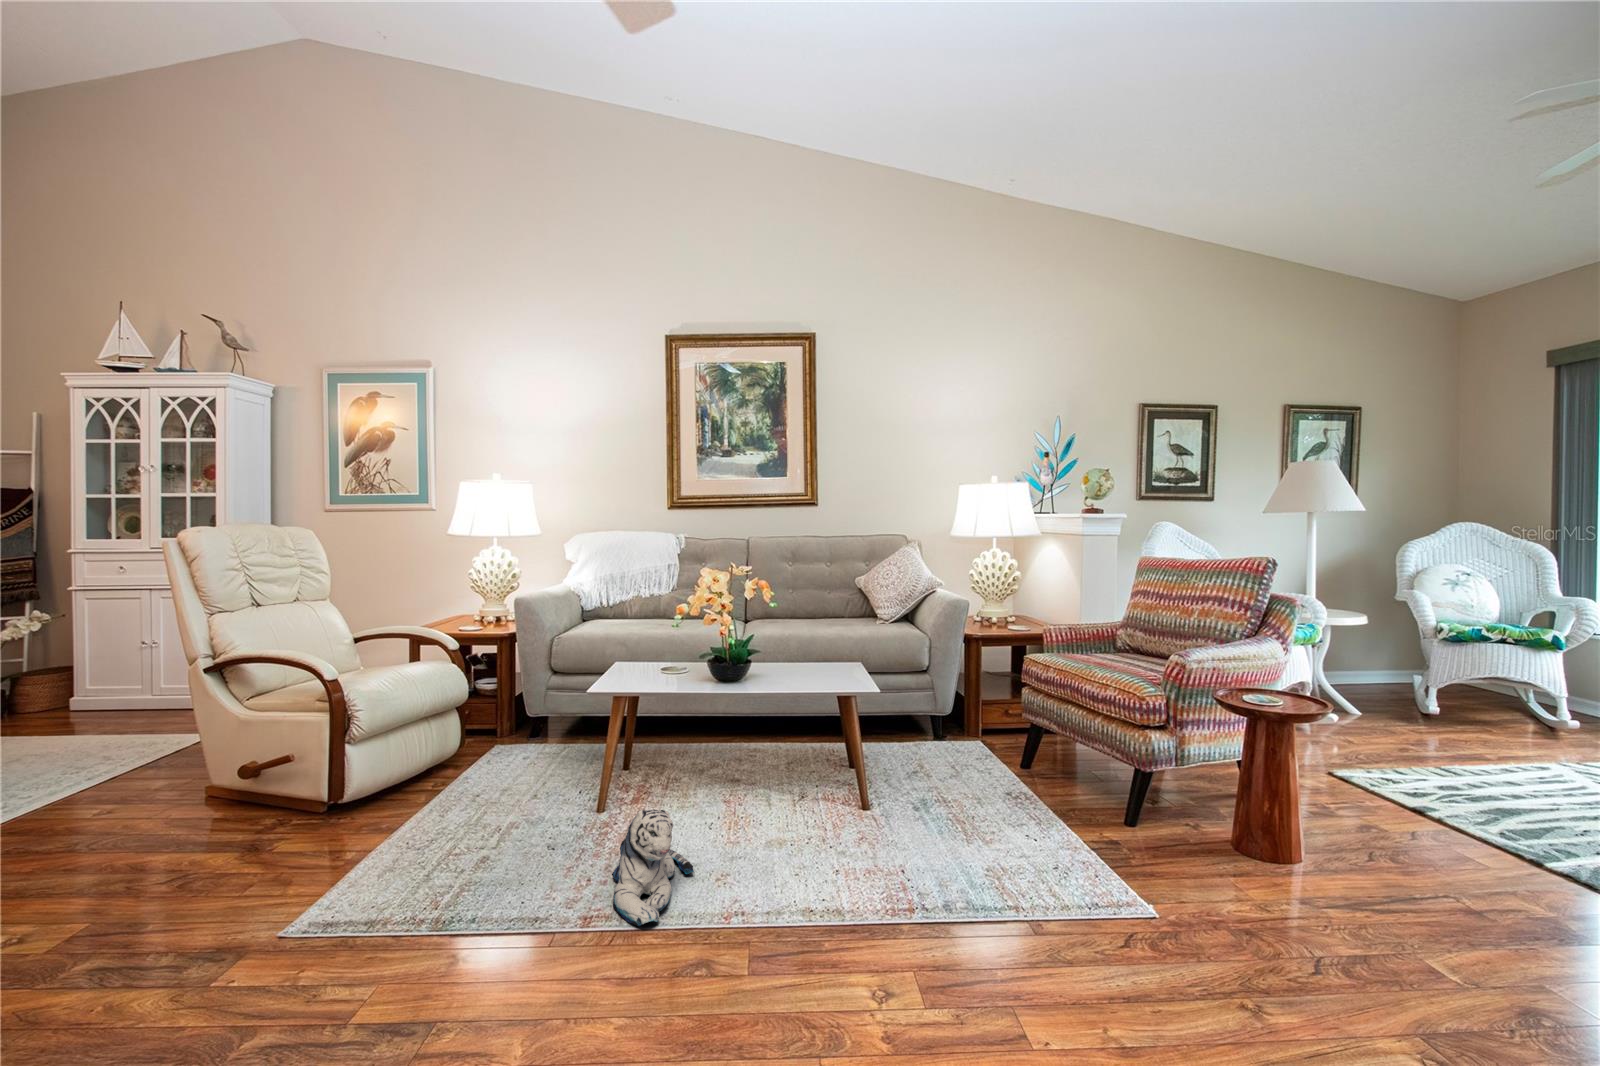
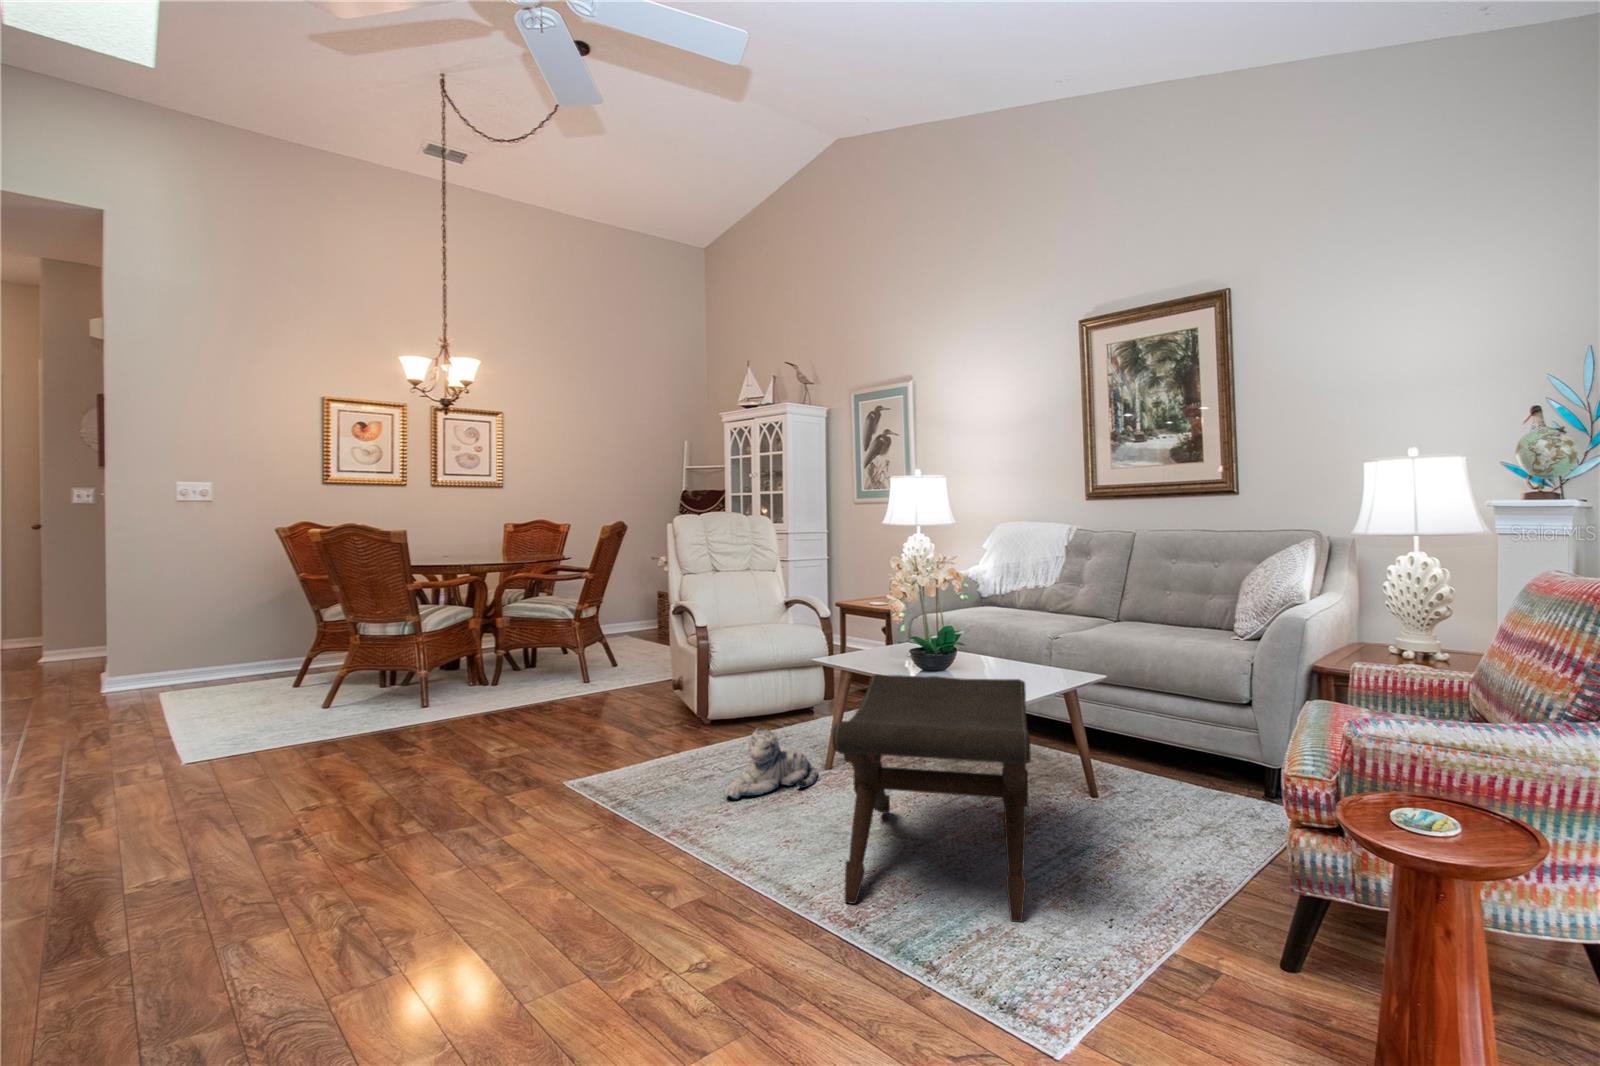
footstool: none [813,675,1105,950] -> present [832,674,1031,922]

